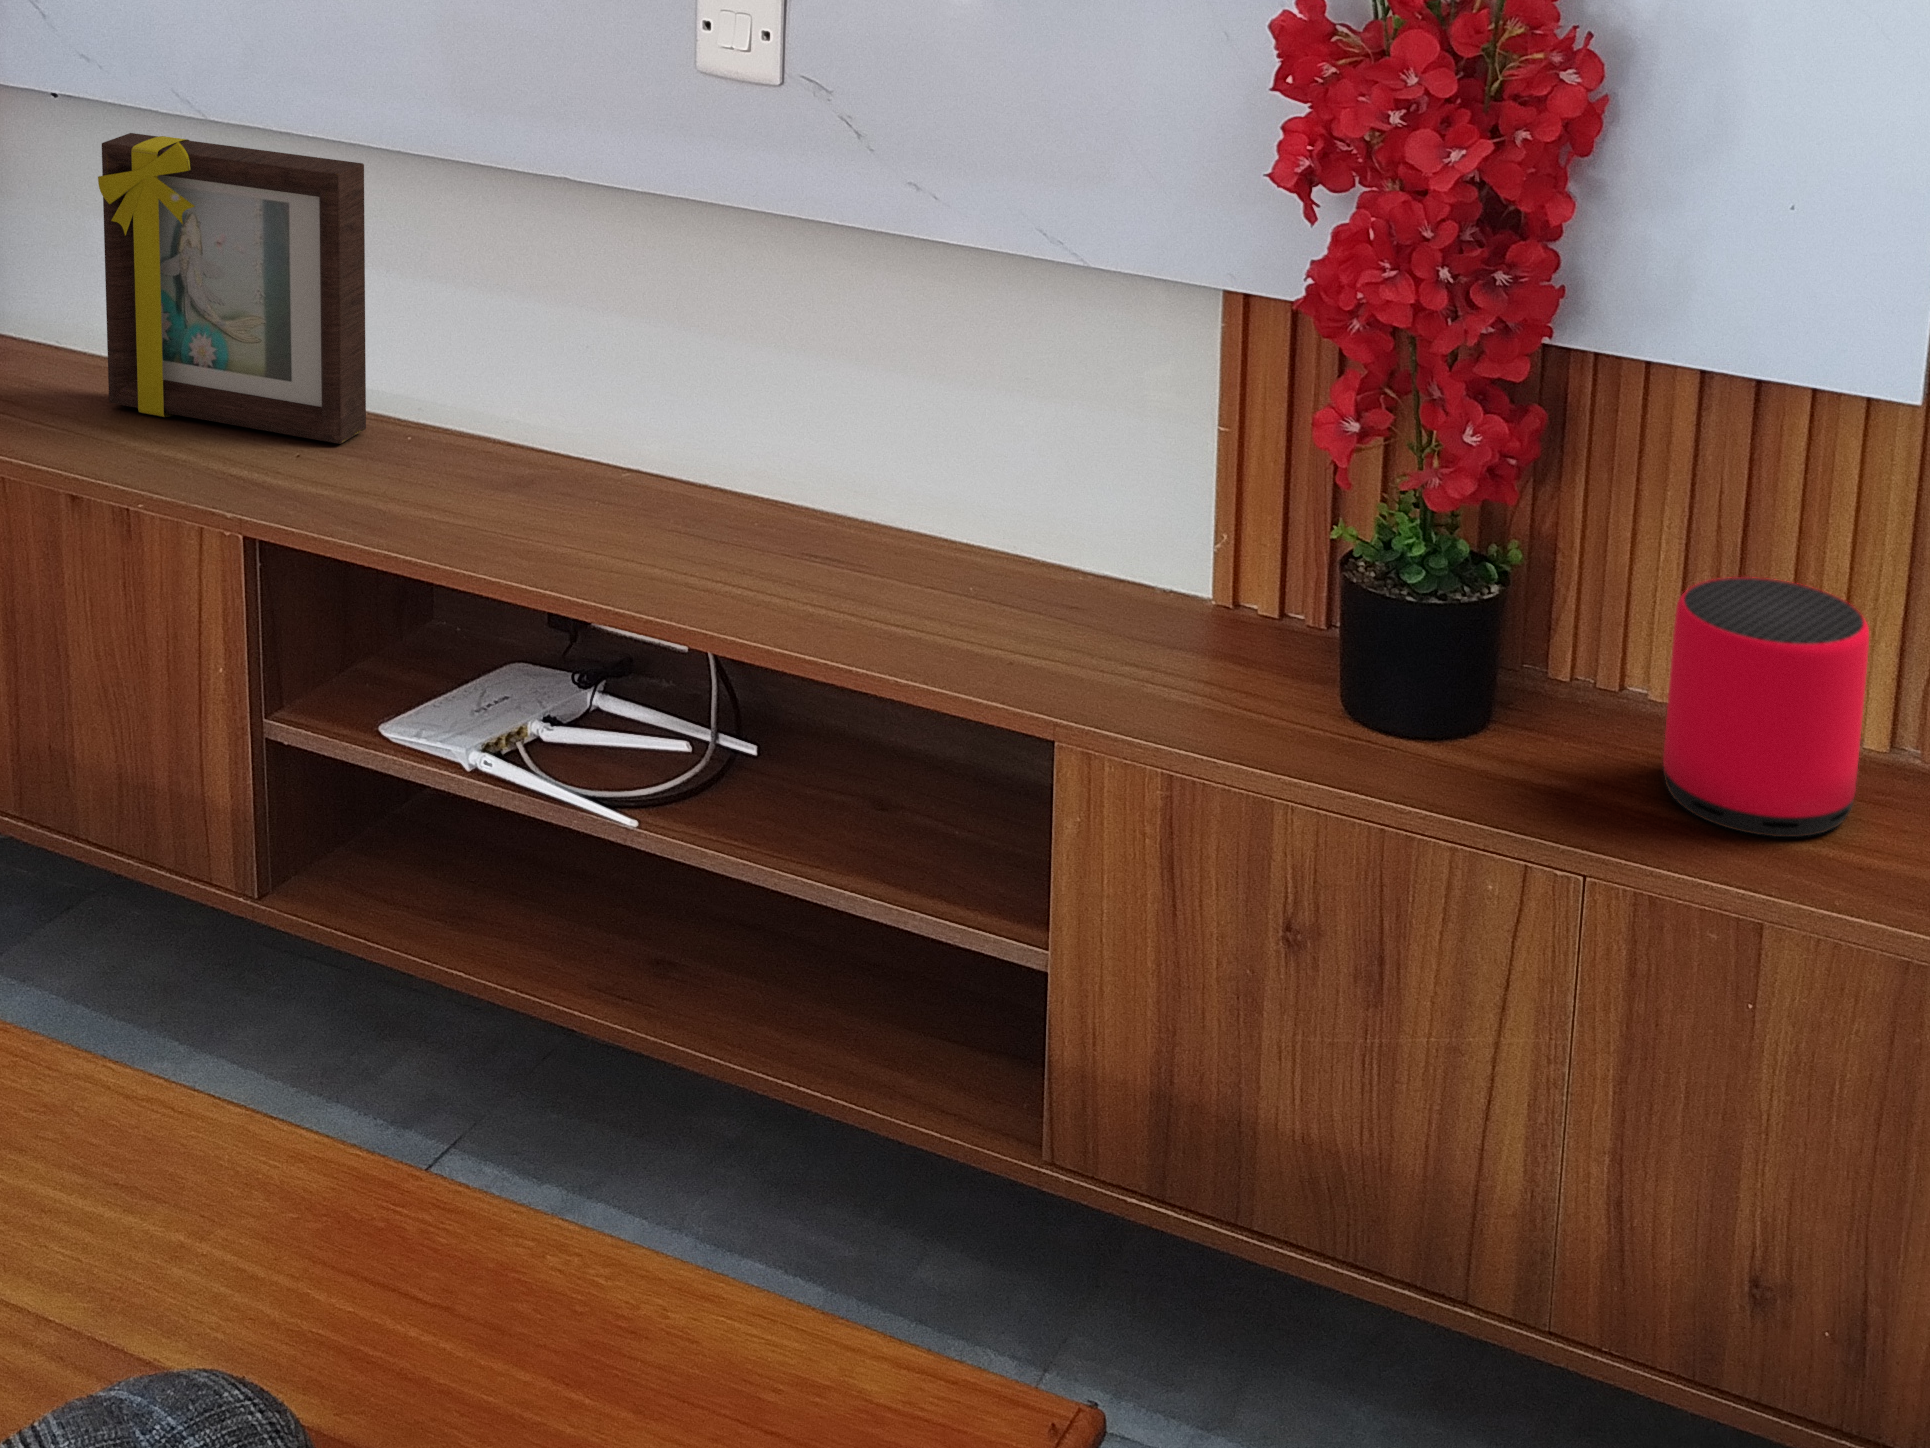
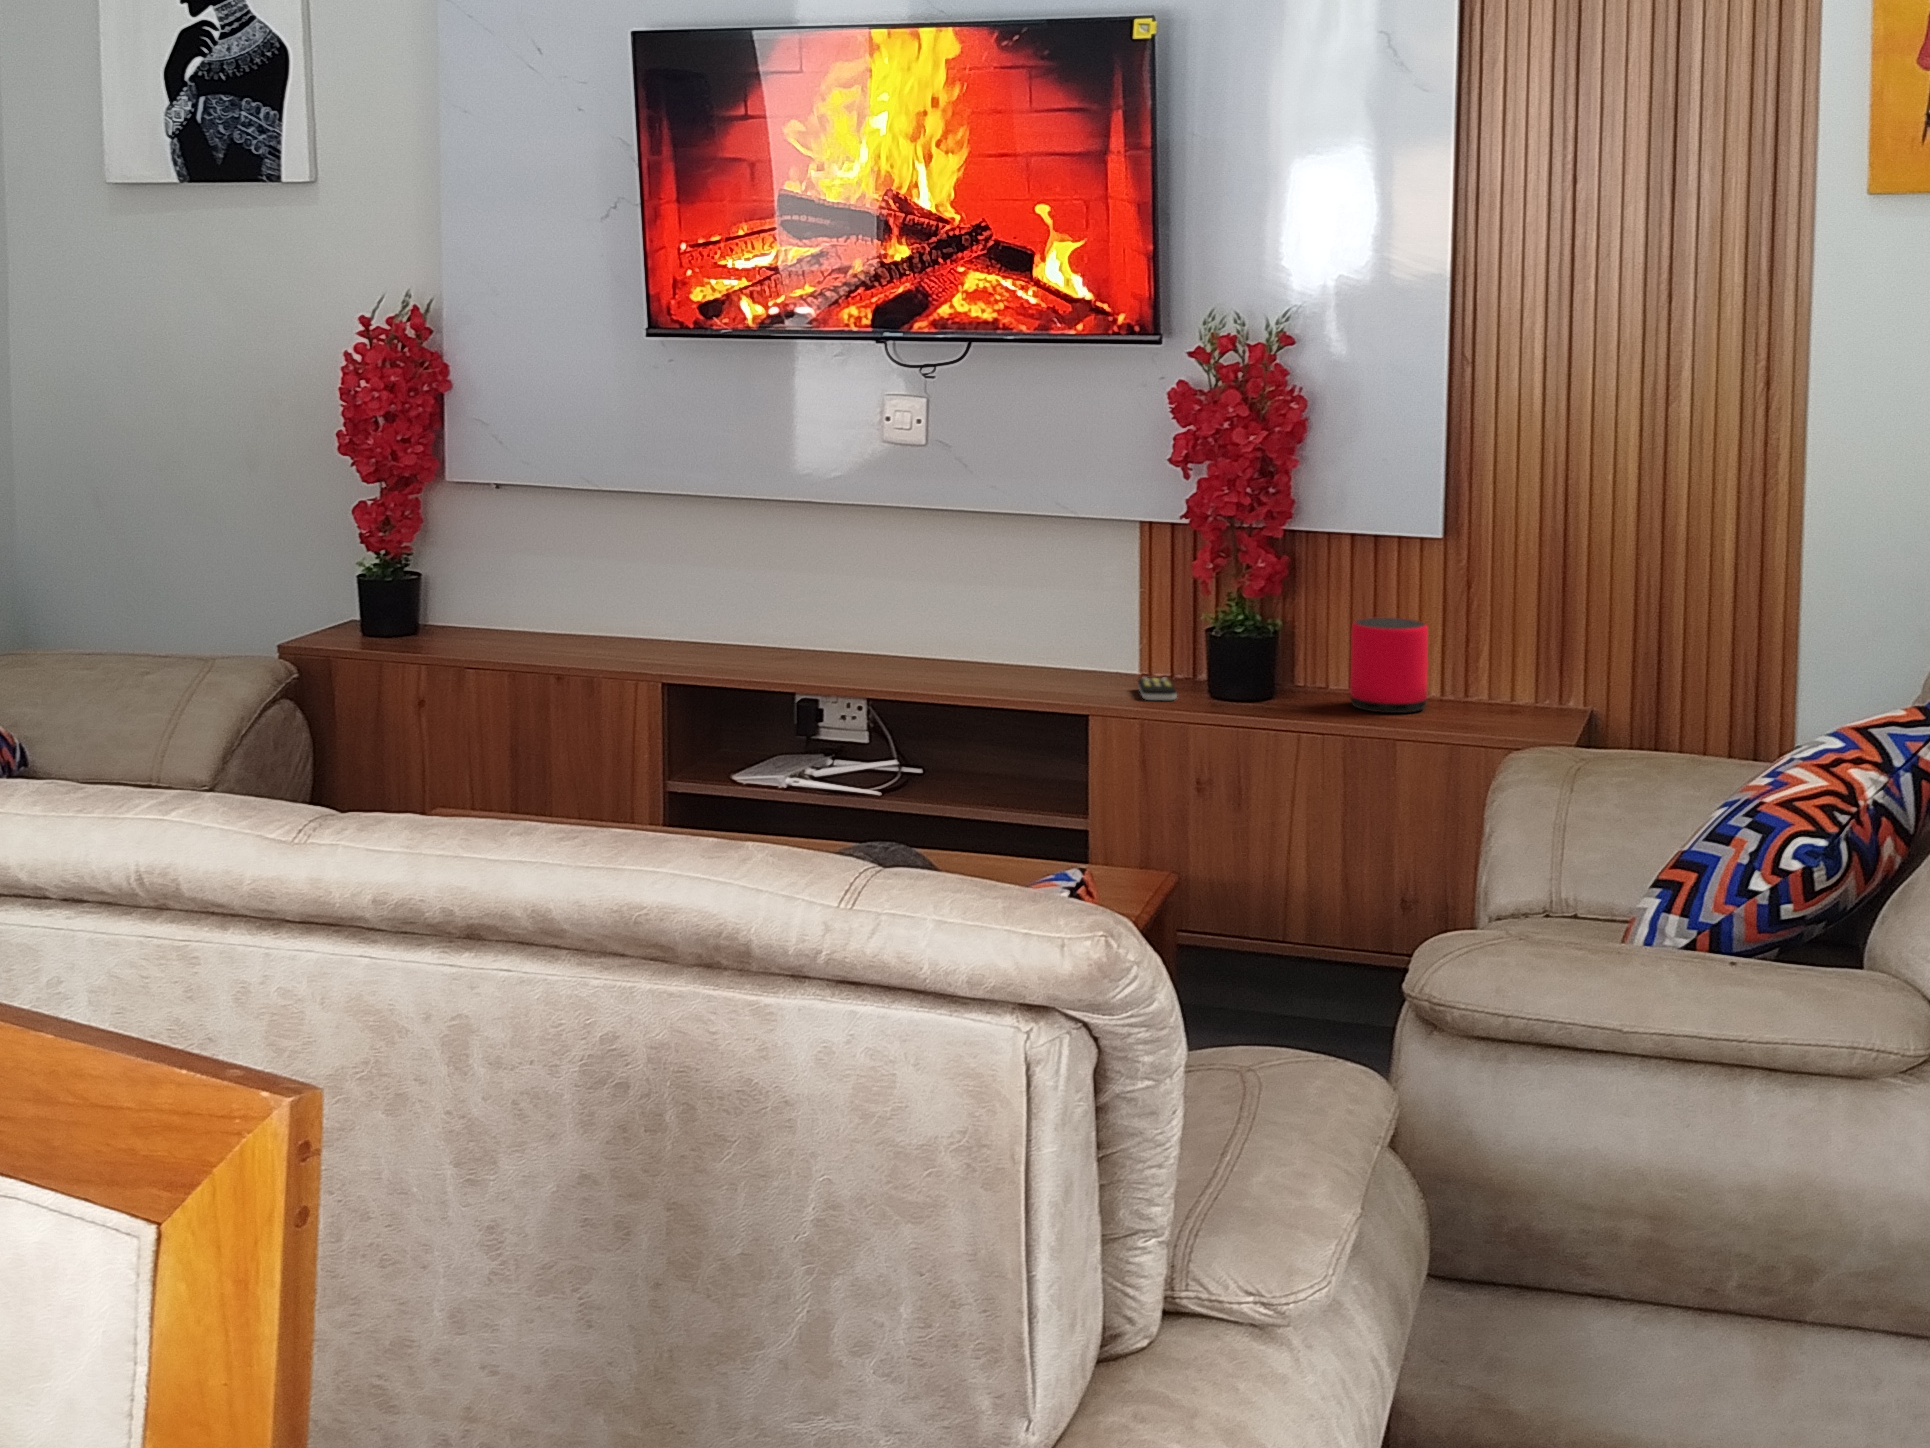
picture frame: present [98,133,366,444] -> none [548,498,694,651]
remote control: none [1170,642,1256,729] -> present [1138,678,1177,700]

